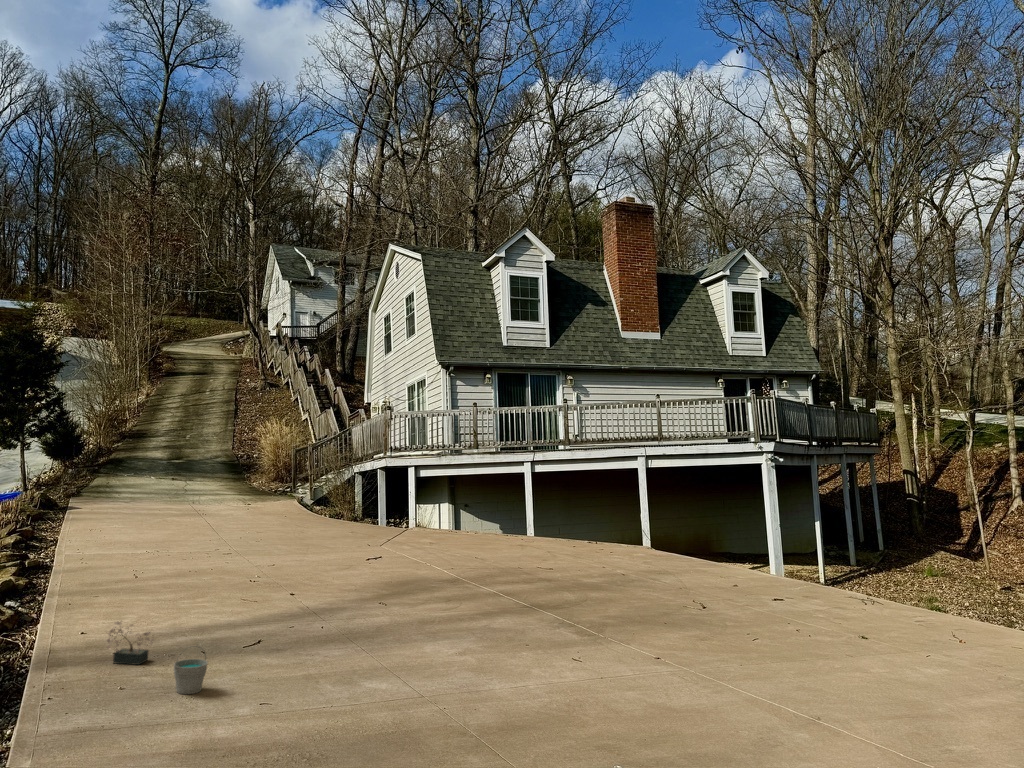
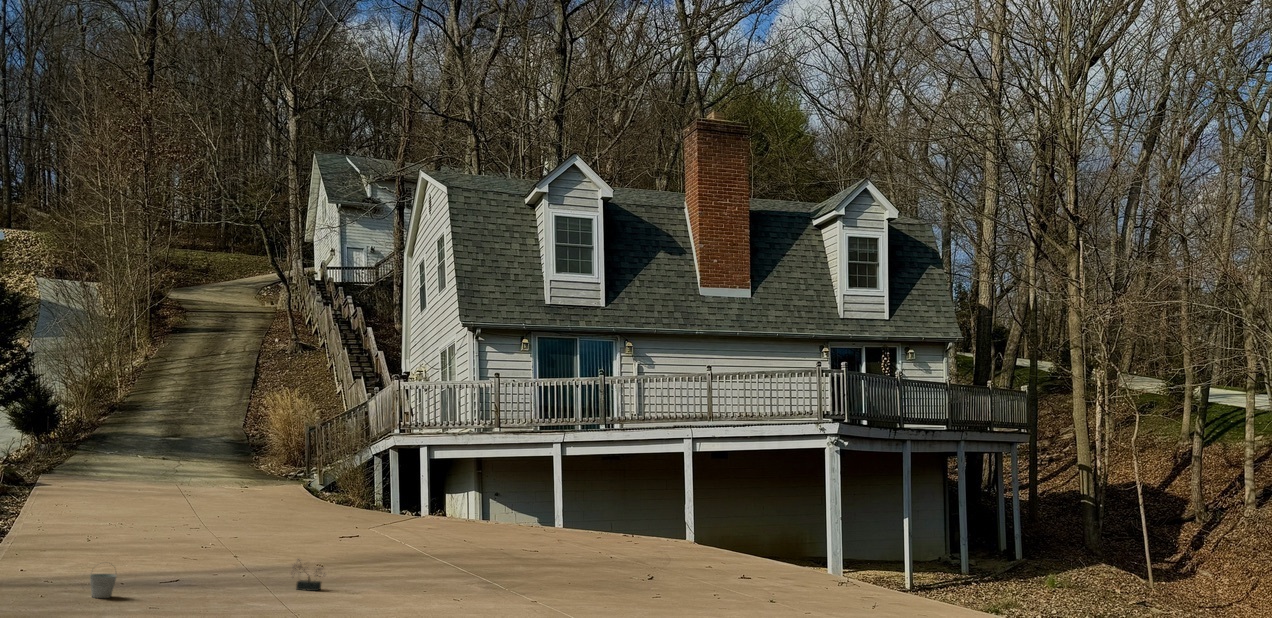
decorative plant: present [107,622,154,665] -> present [292,559,325,591]

